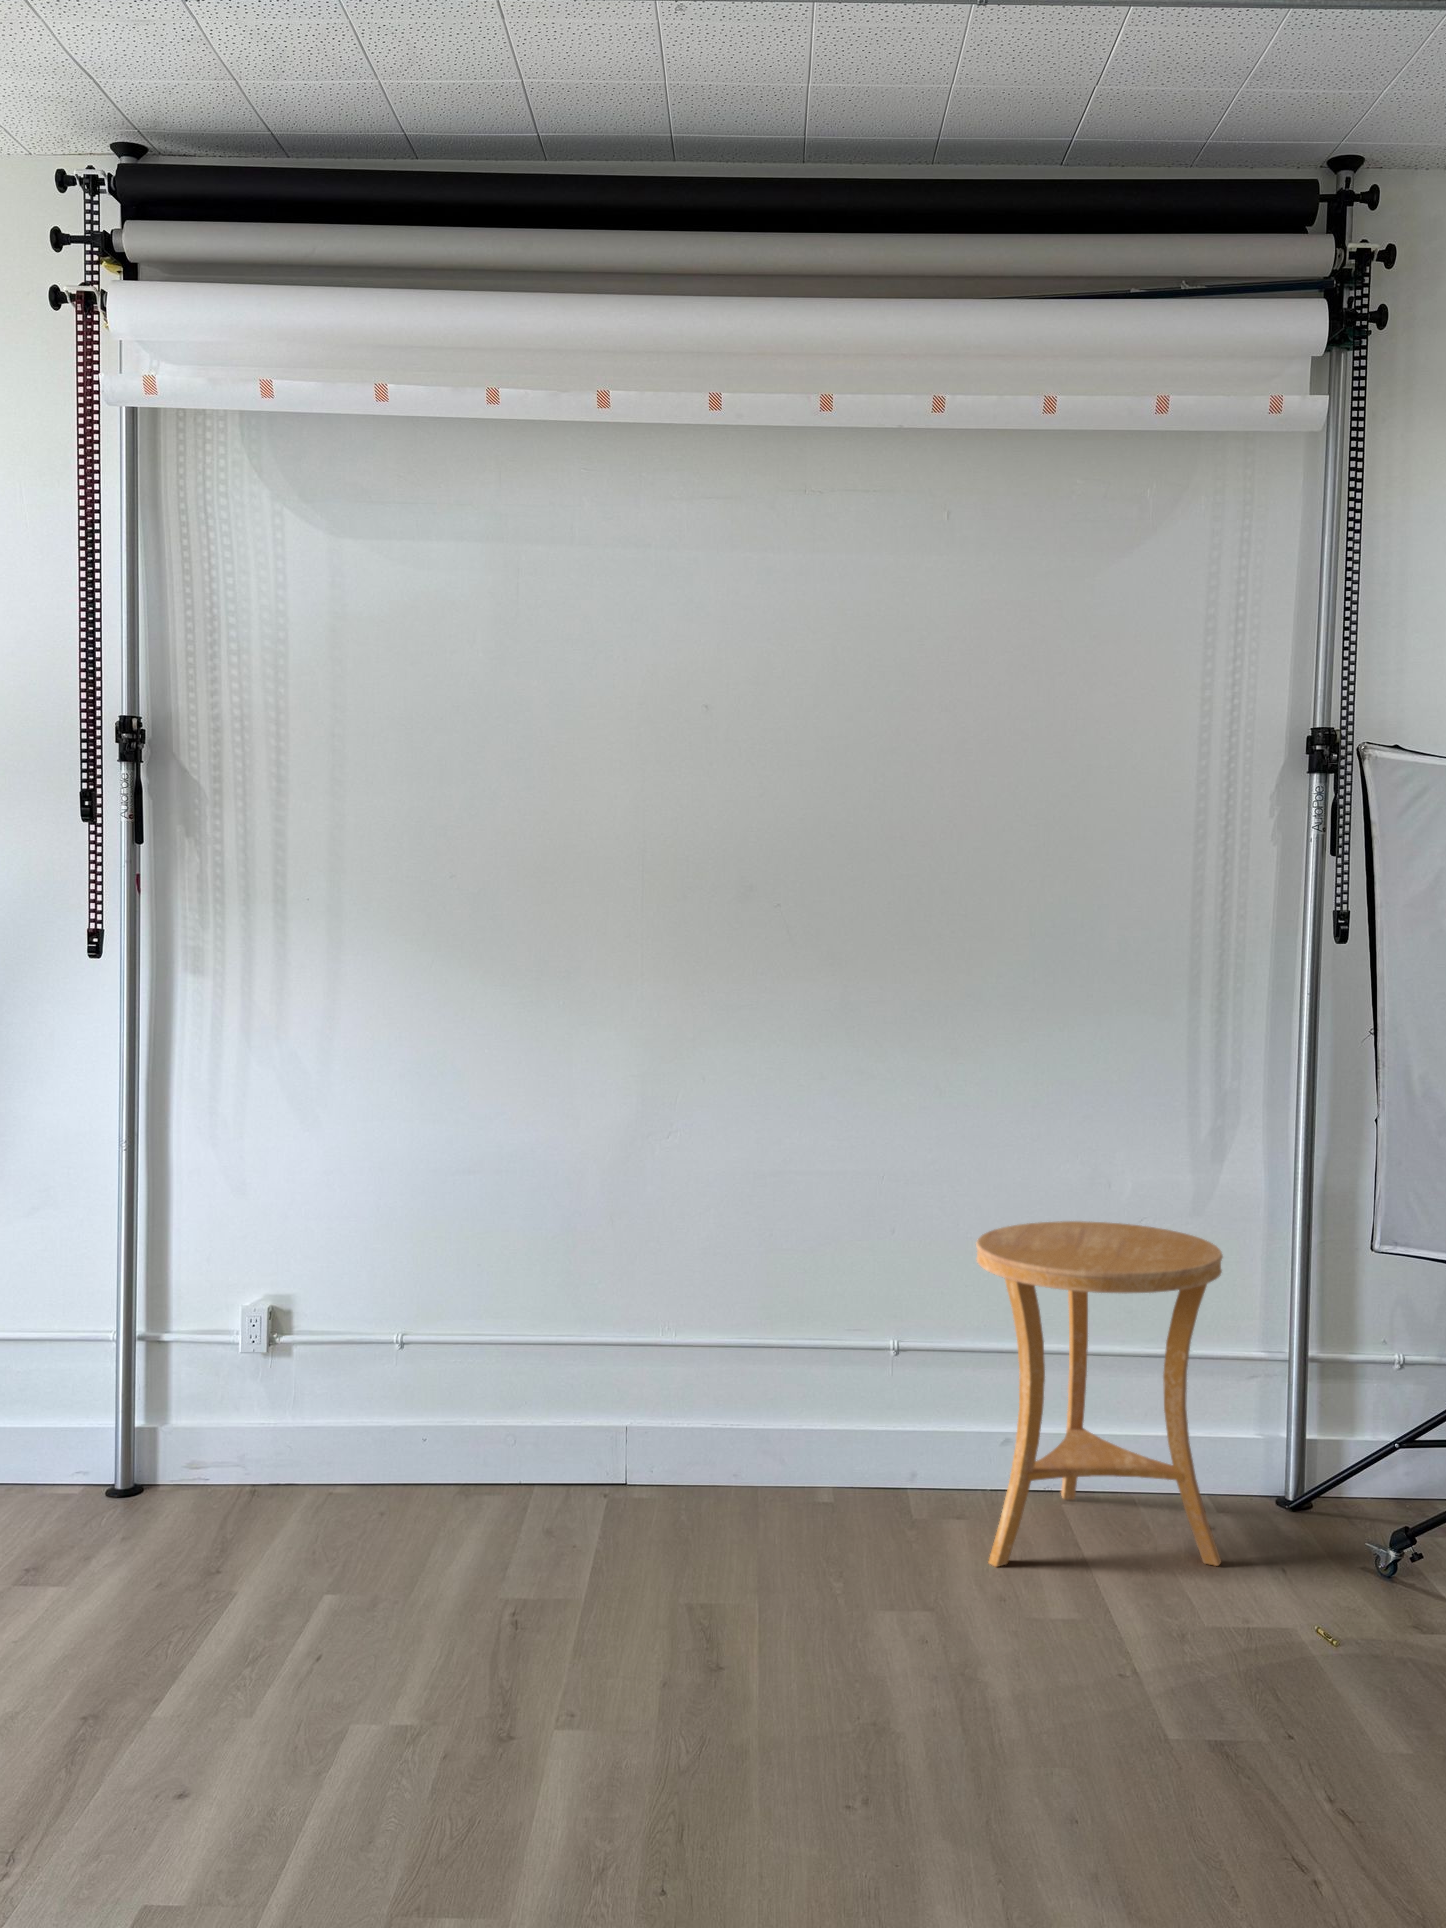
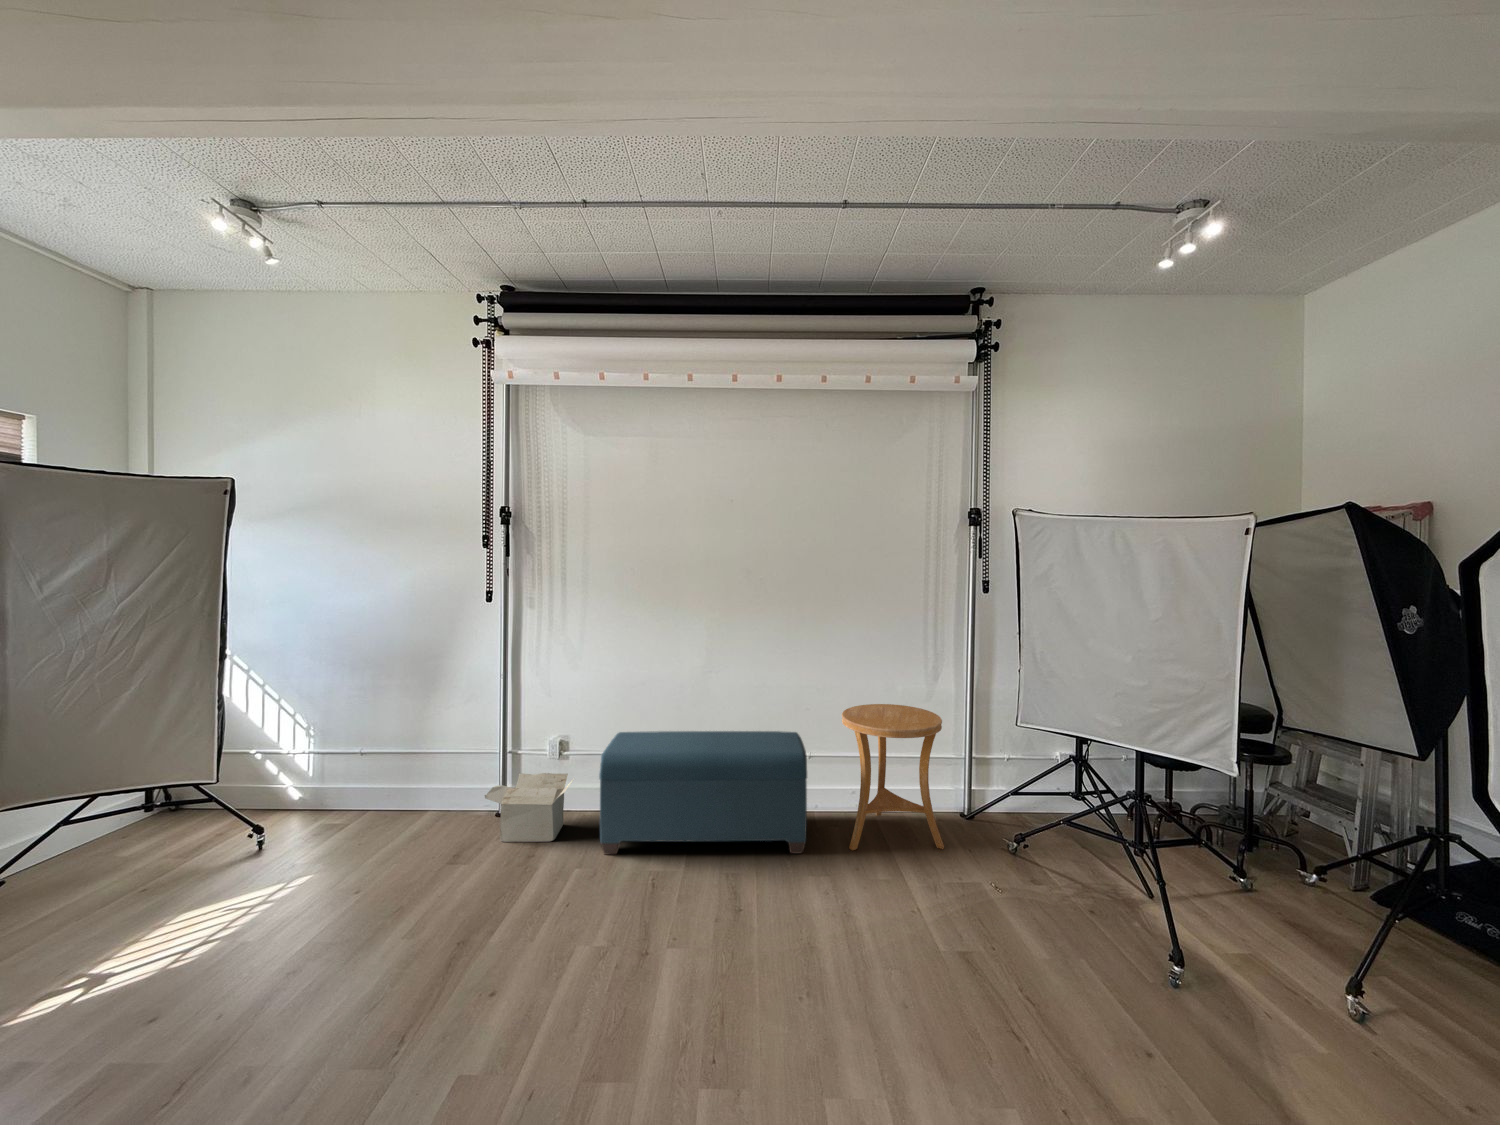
bench: none [380,1285,886,1571] -> present [599,731,807,854]
cardboard box: none [95,1385,313,1543] -> present [485,773,573,842]

